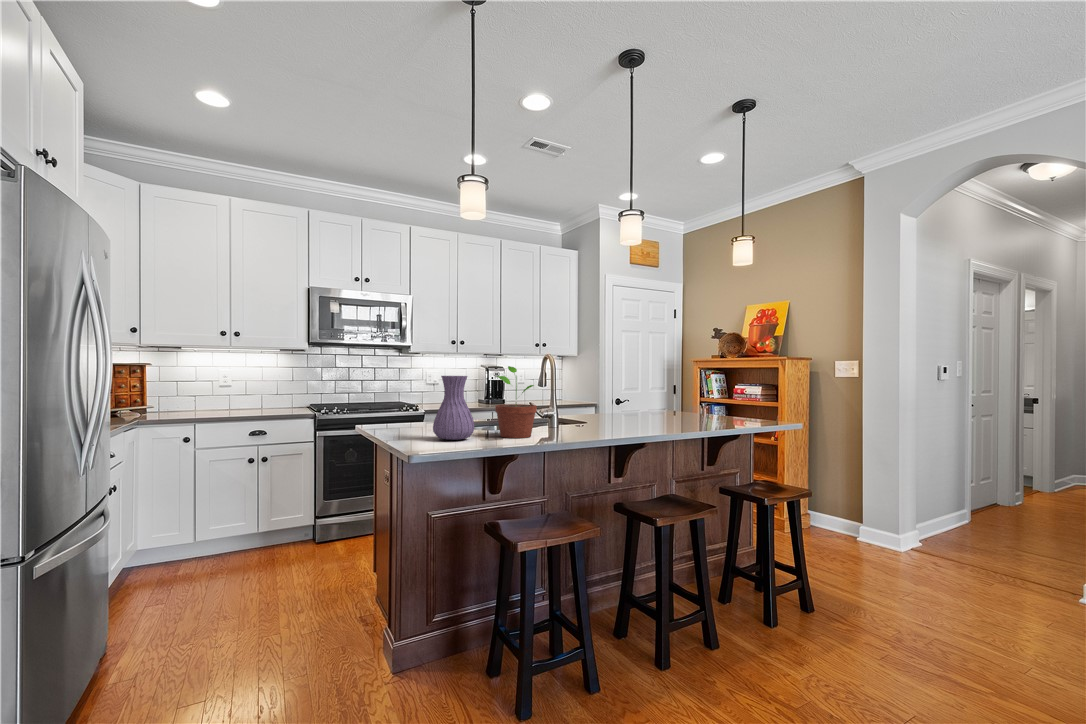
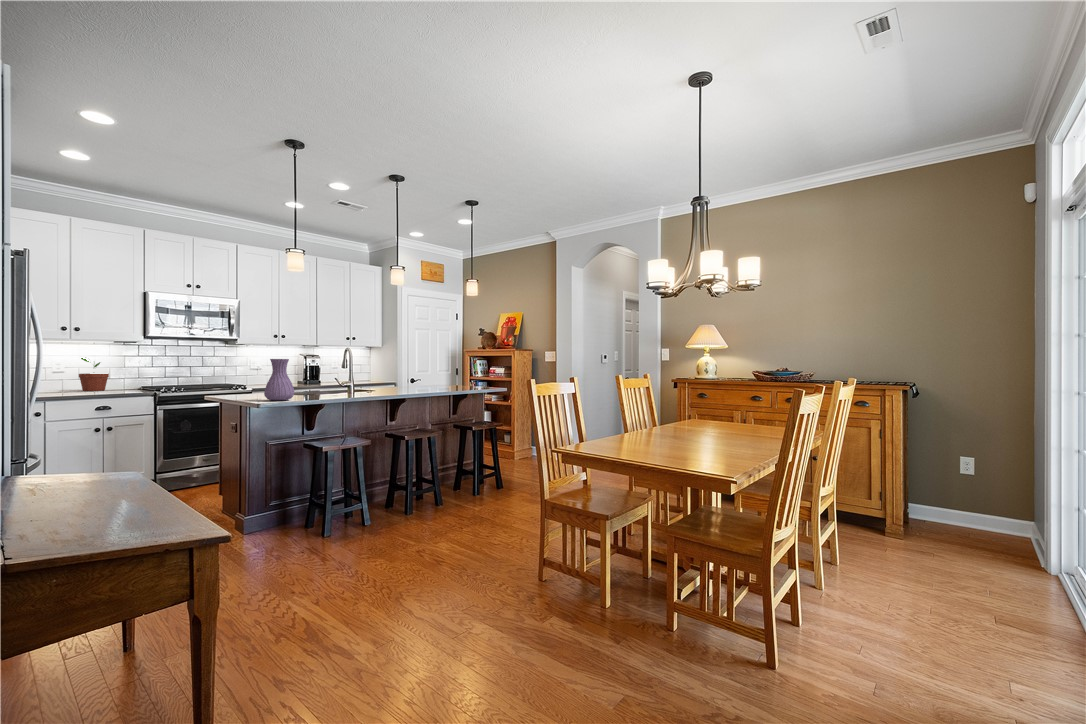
potted plant: present [495,366,537,438] -> present [79,358,109,391]

